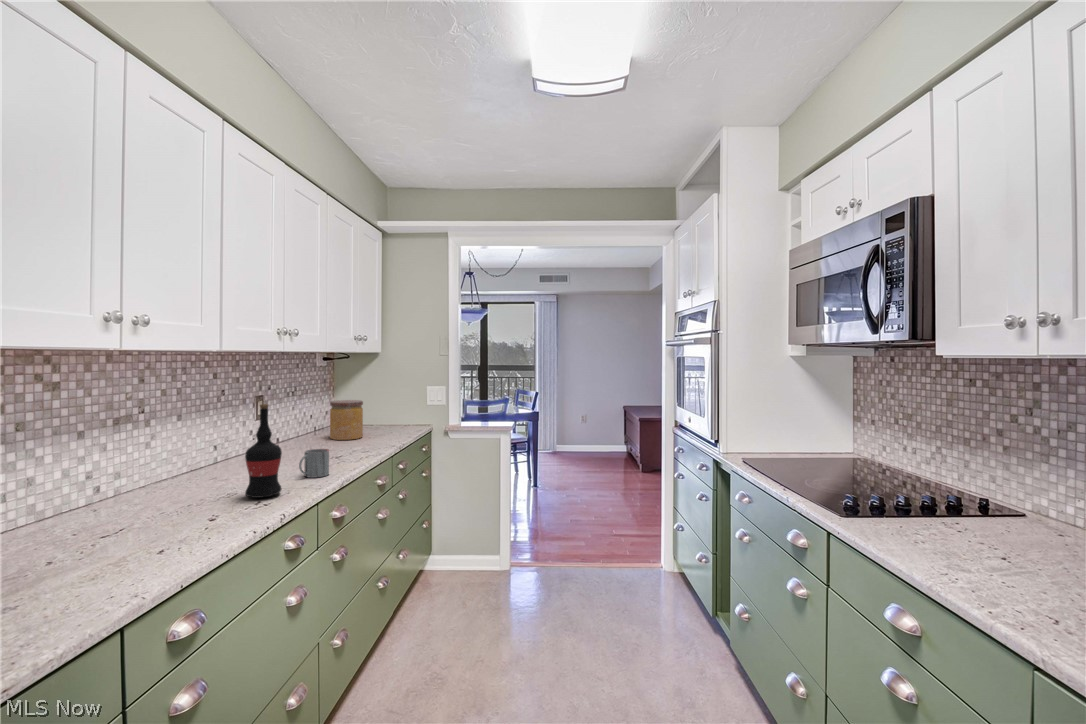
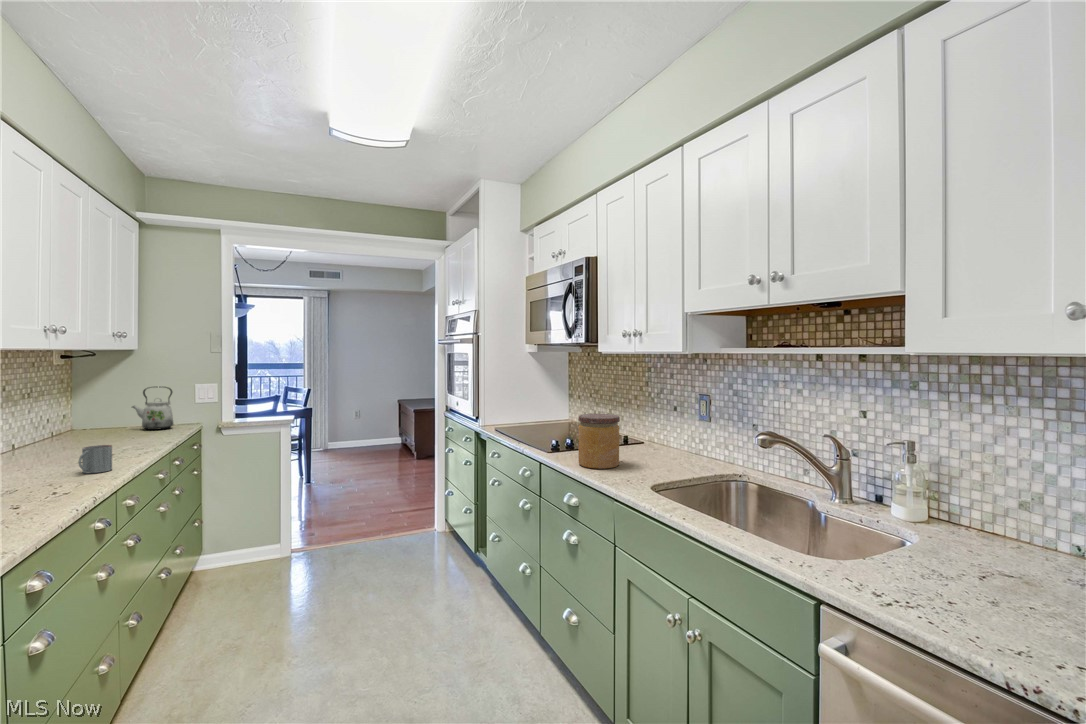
kettle: none [374,388,406,429] -> present [132,387,173,430]
jar: present [330,400,363,440] -> present [578,414,620,469]
wine bottle: present [245,404,282,498] -> none [25,400,70,492]

